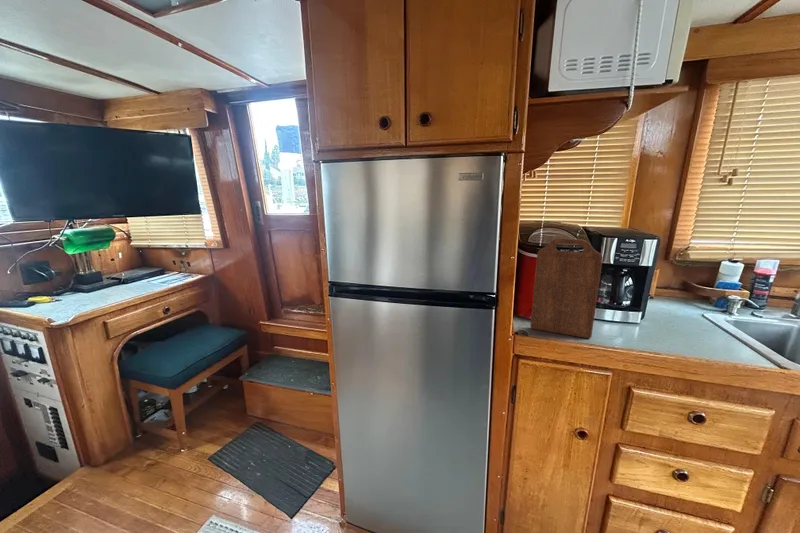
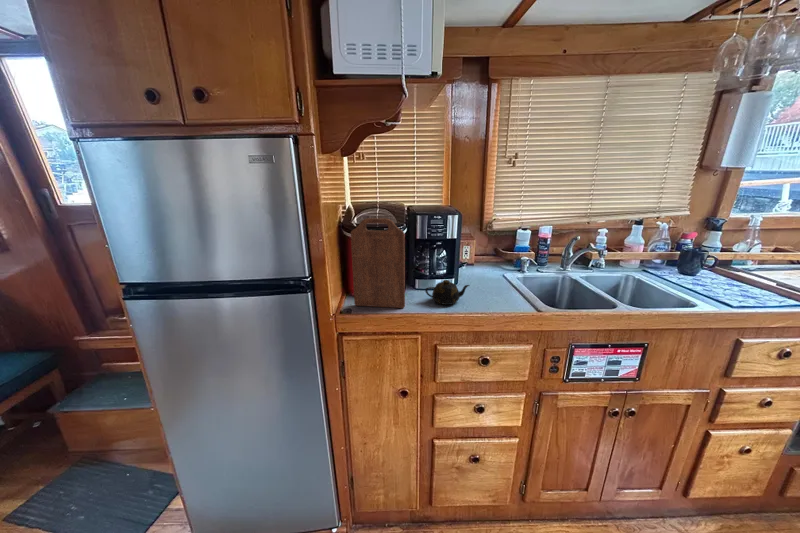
teapot: none [616,313,677,342] -> present [425,280,469,305]

